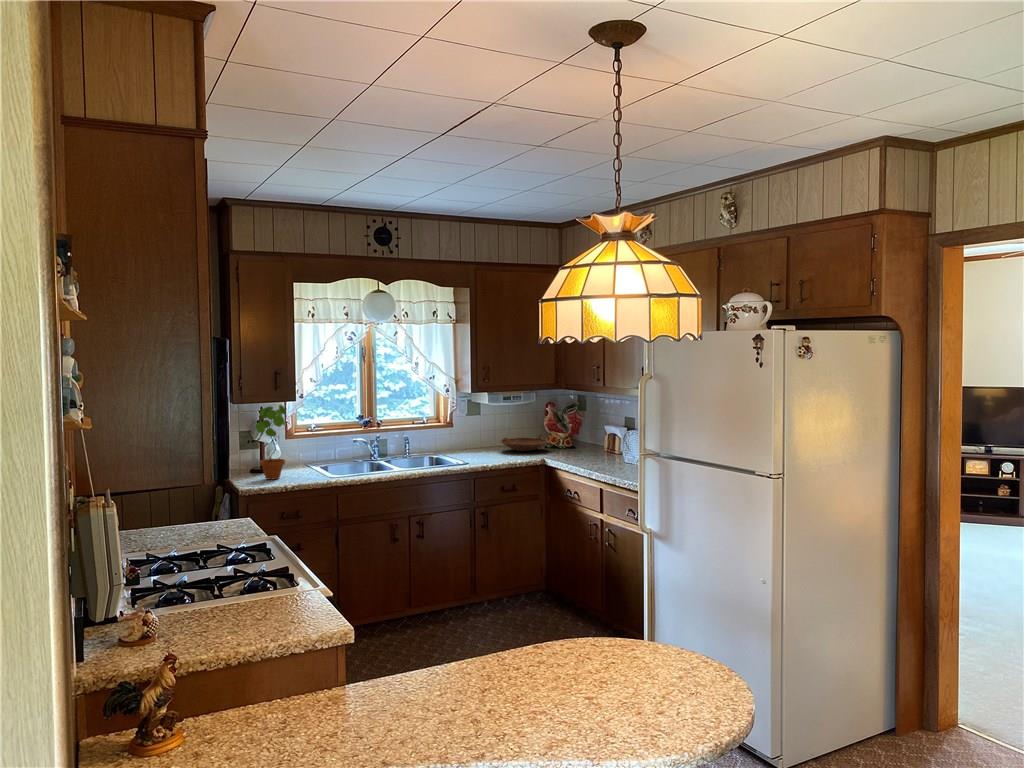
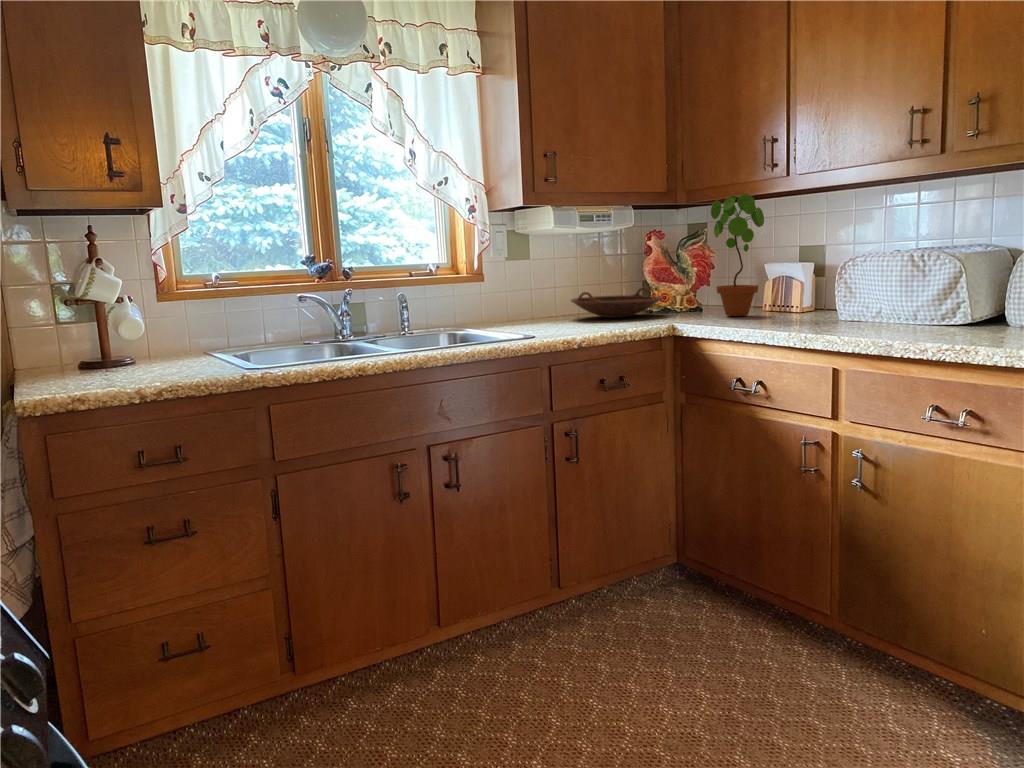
potted plant: present [256,405,286,480] -> present [711,194,764,316]

